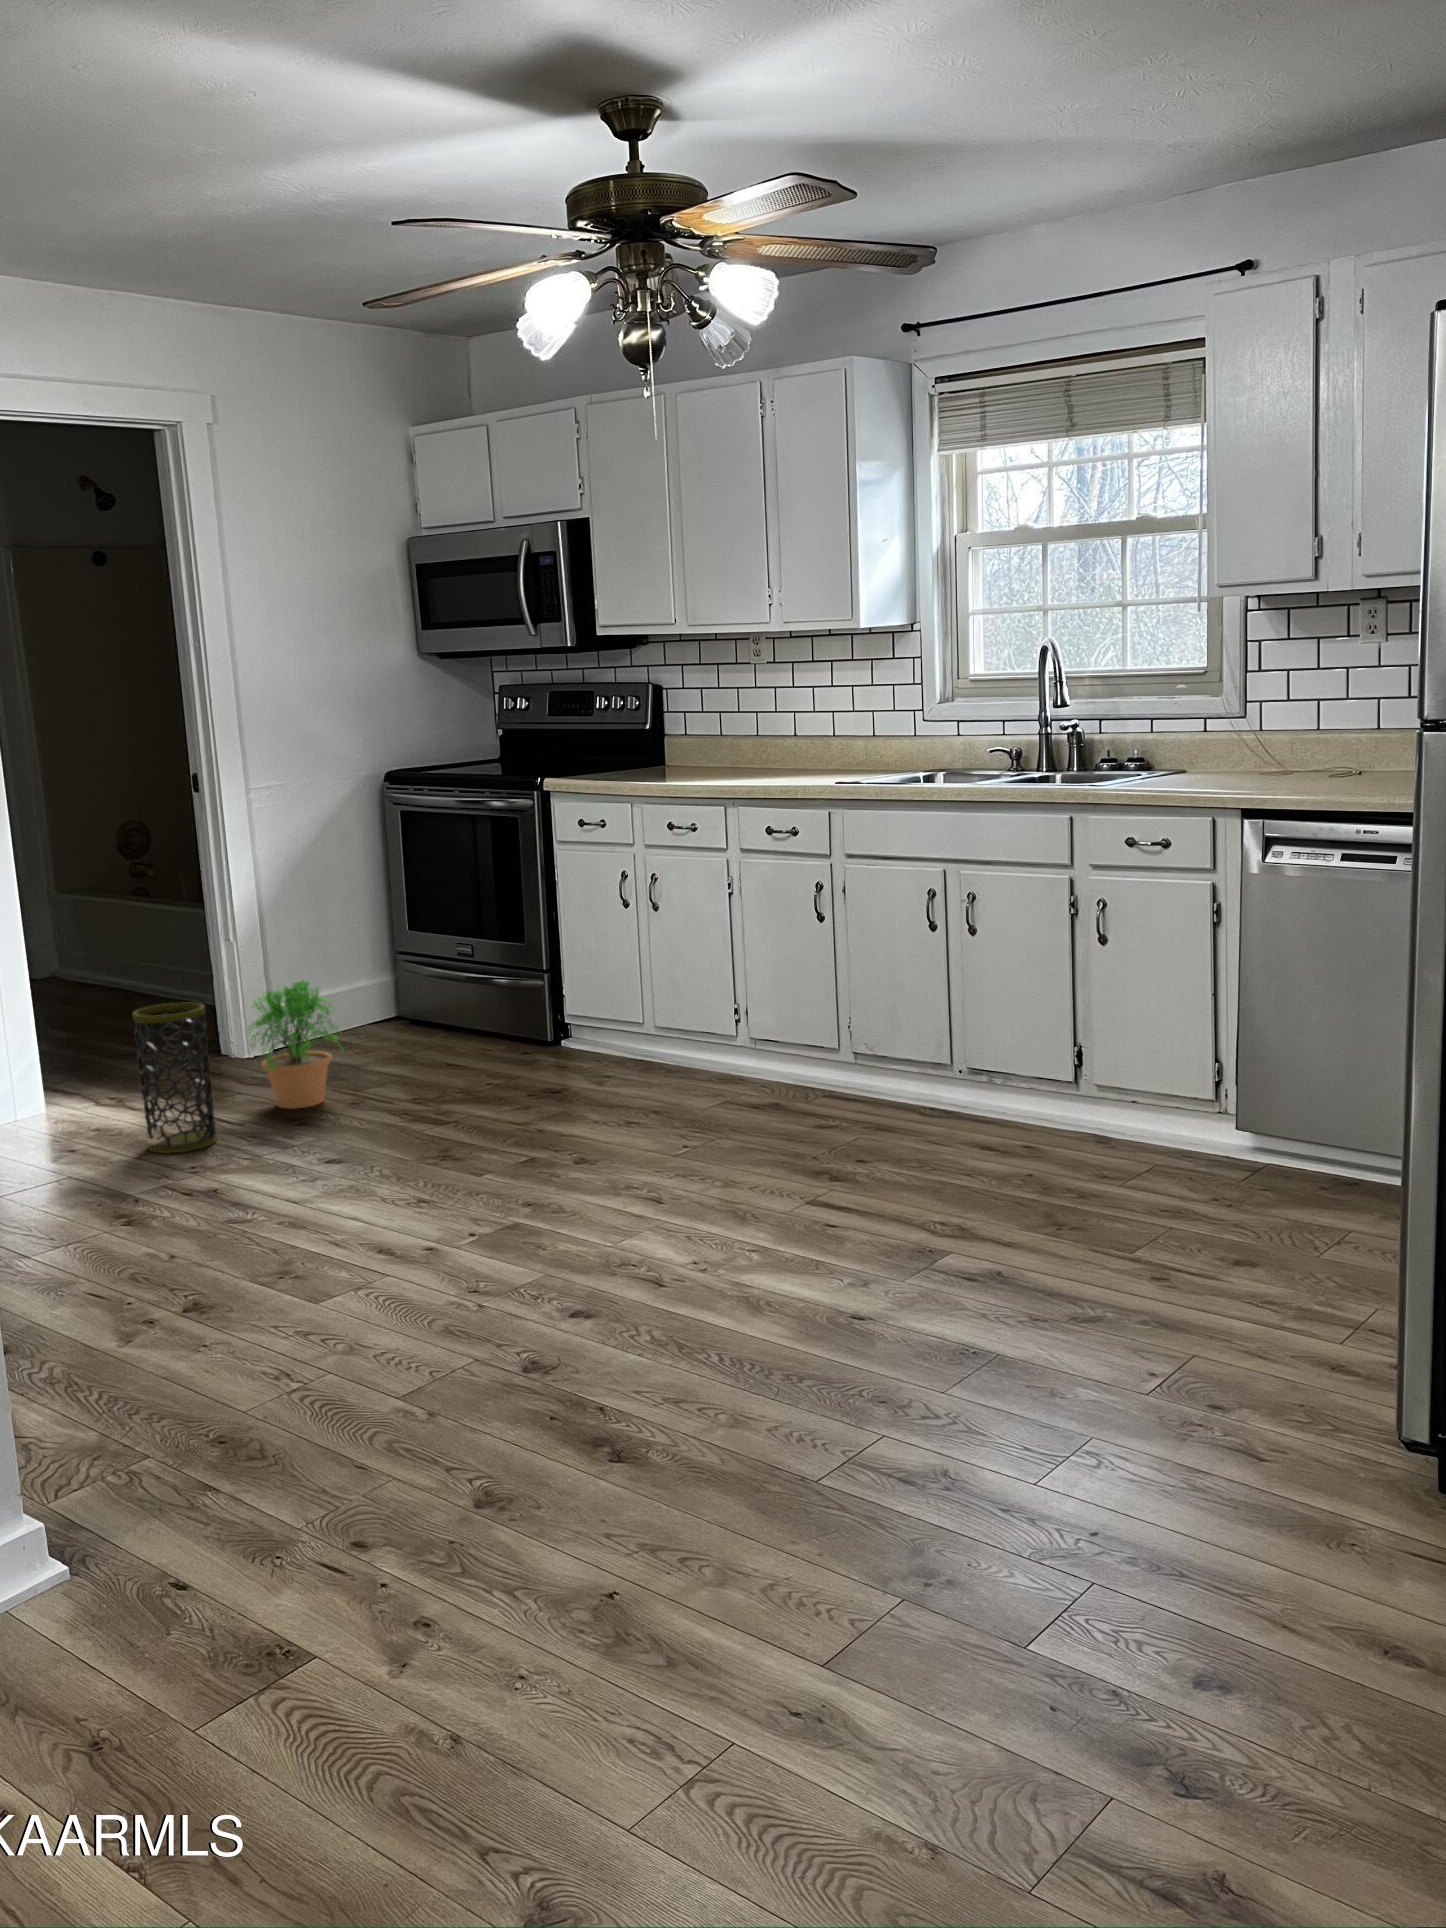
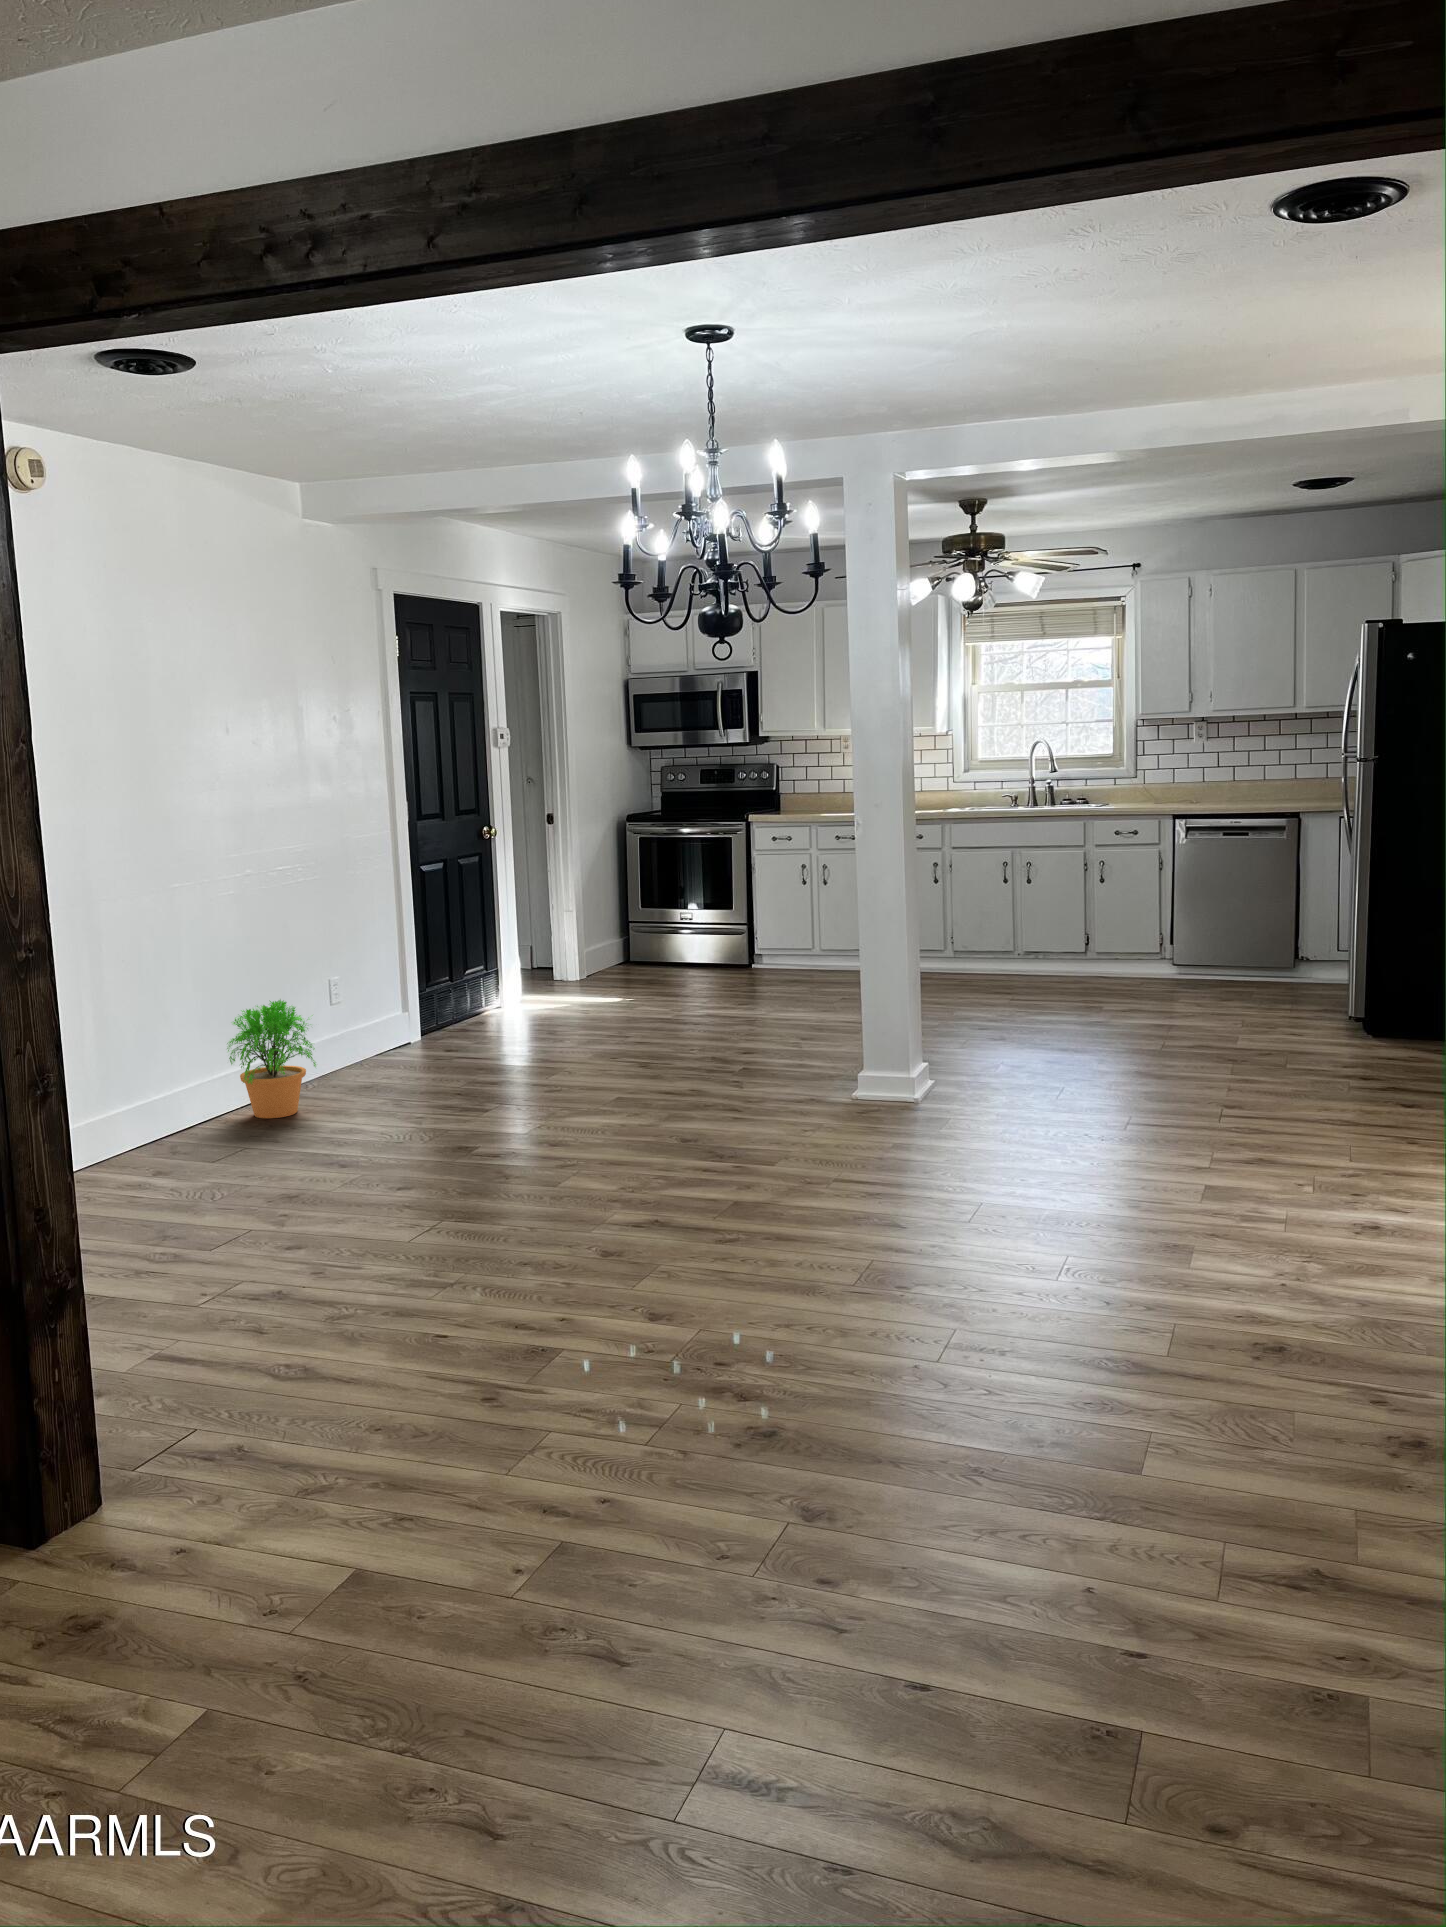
trash can: present [133,1003,216,1153] -> none [121,1019,197,1159]

